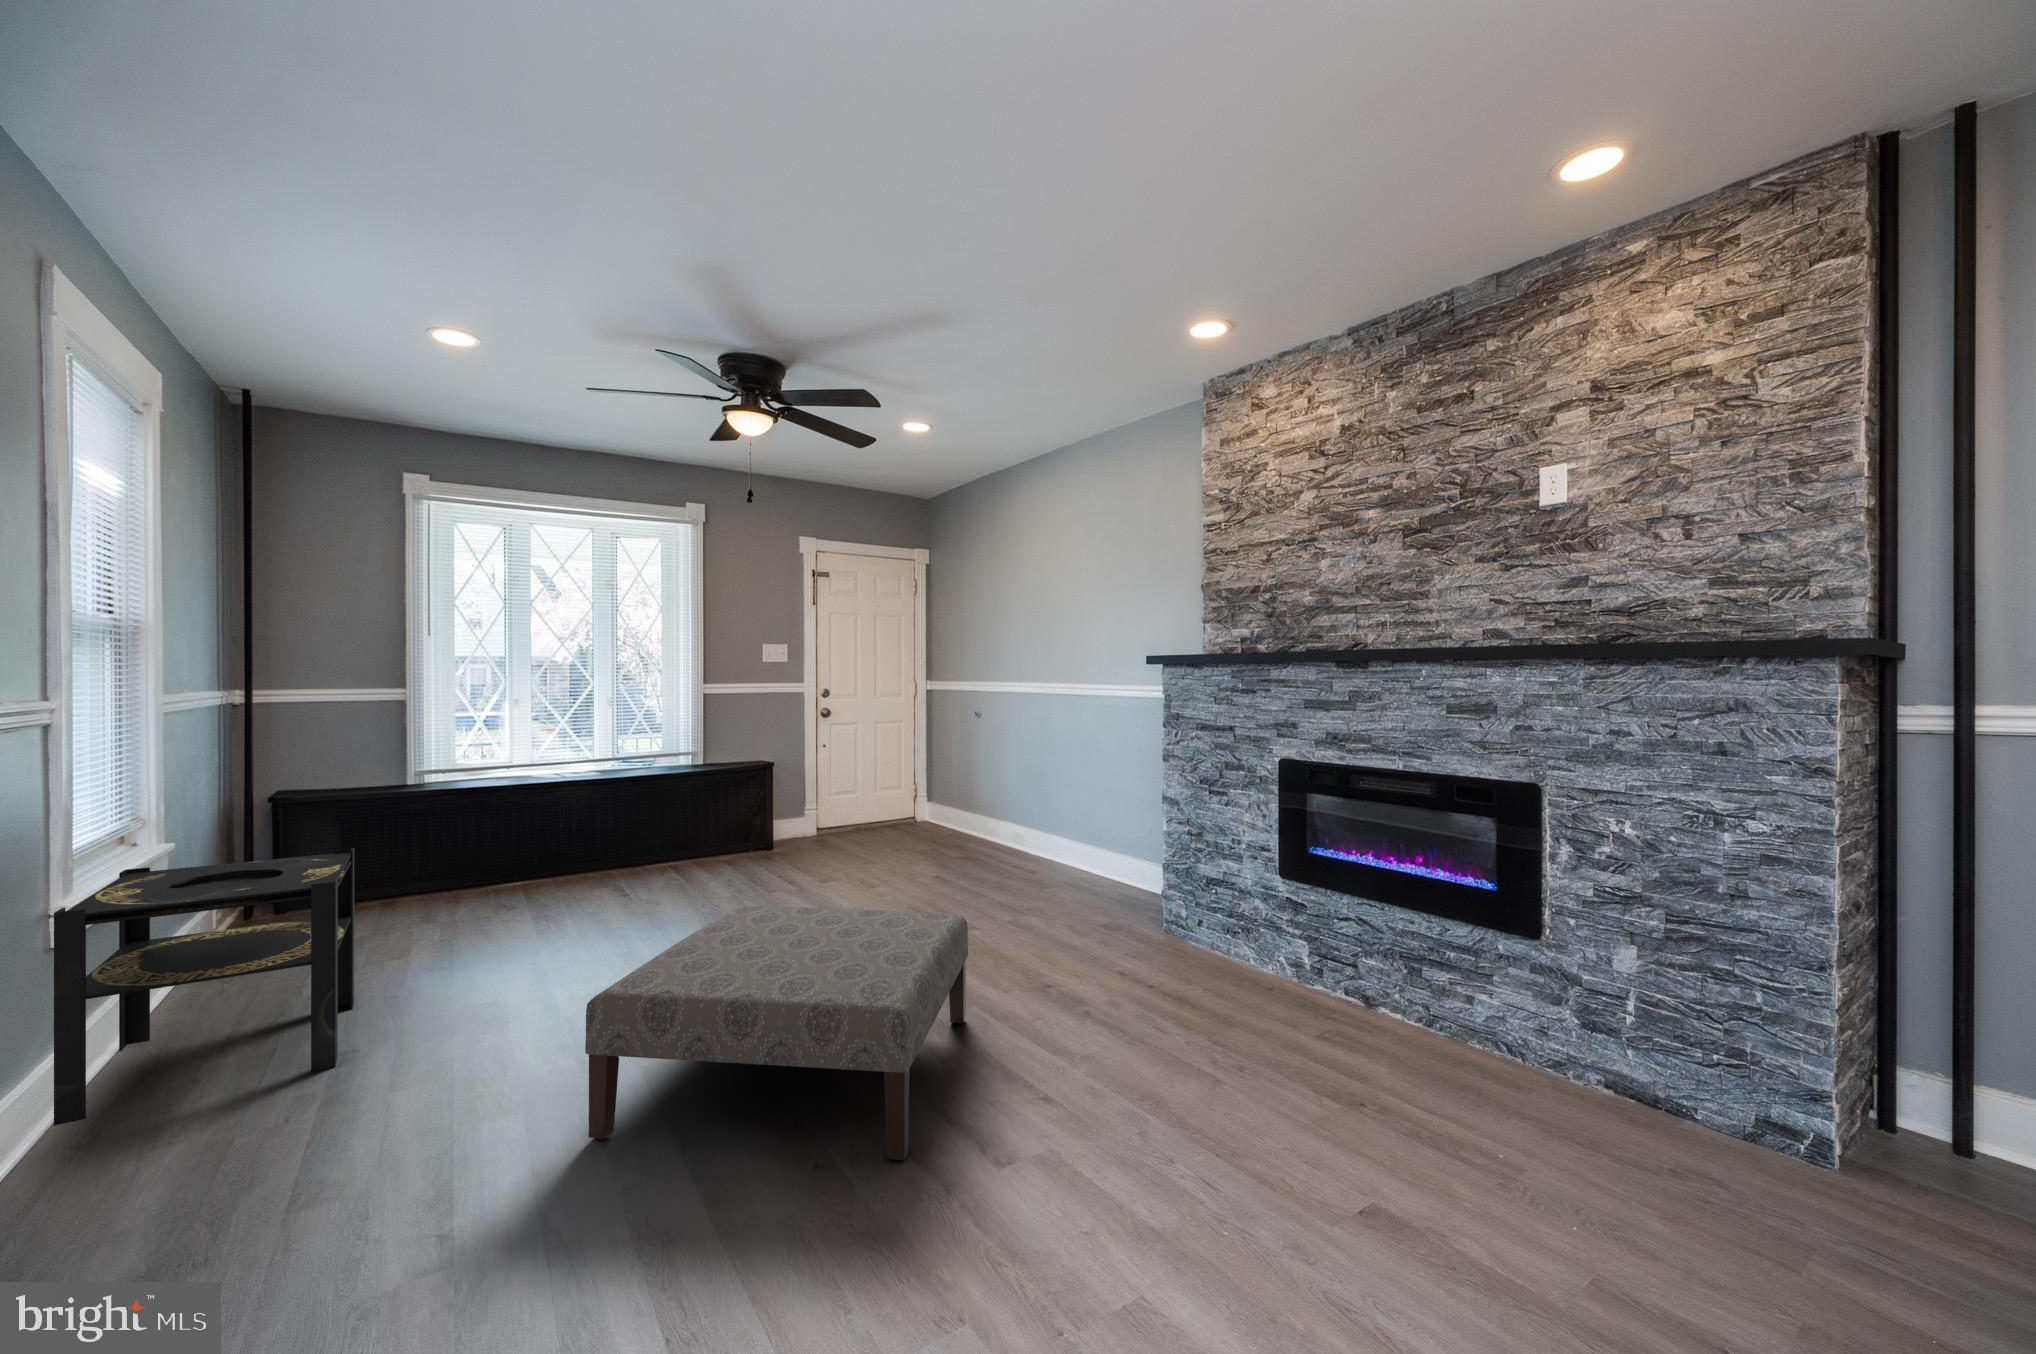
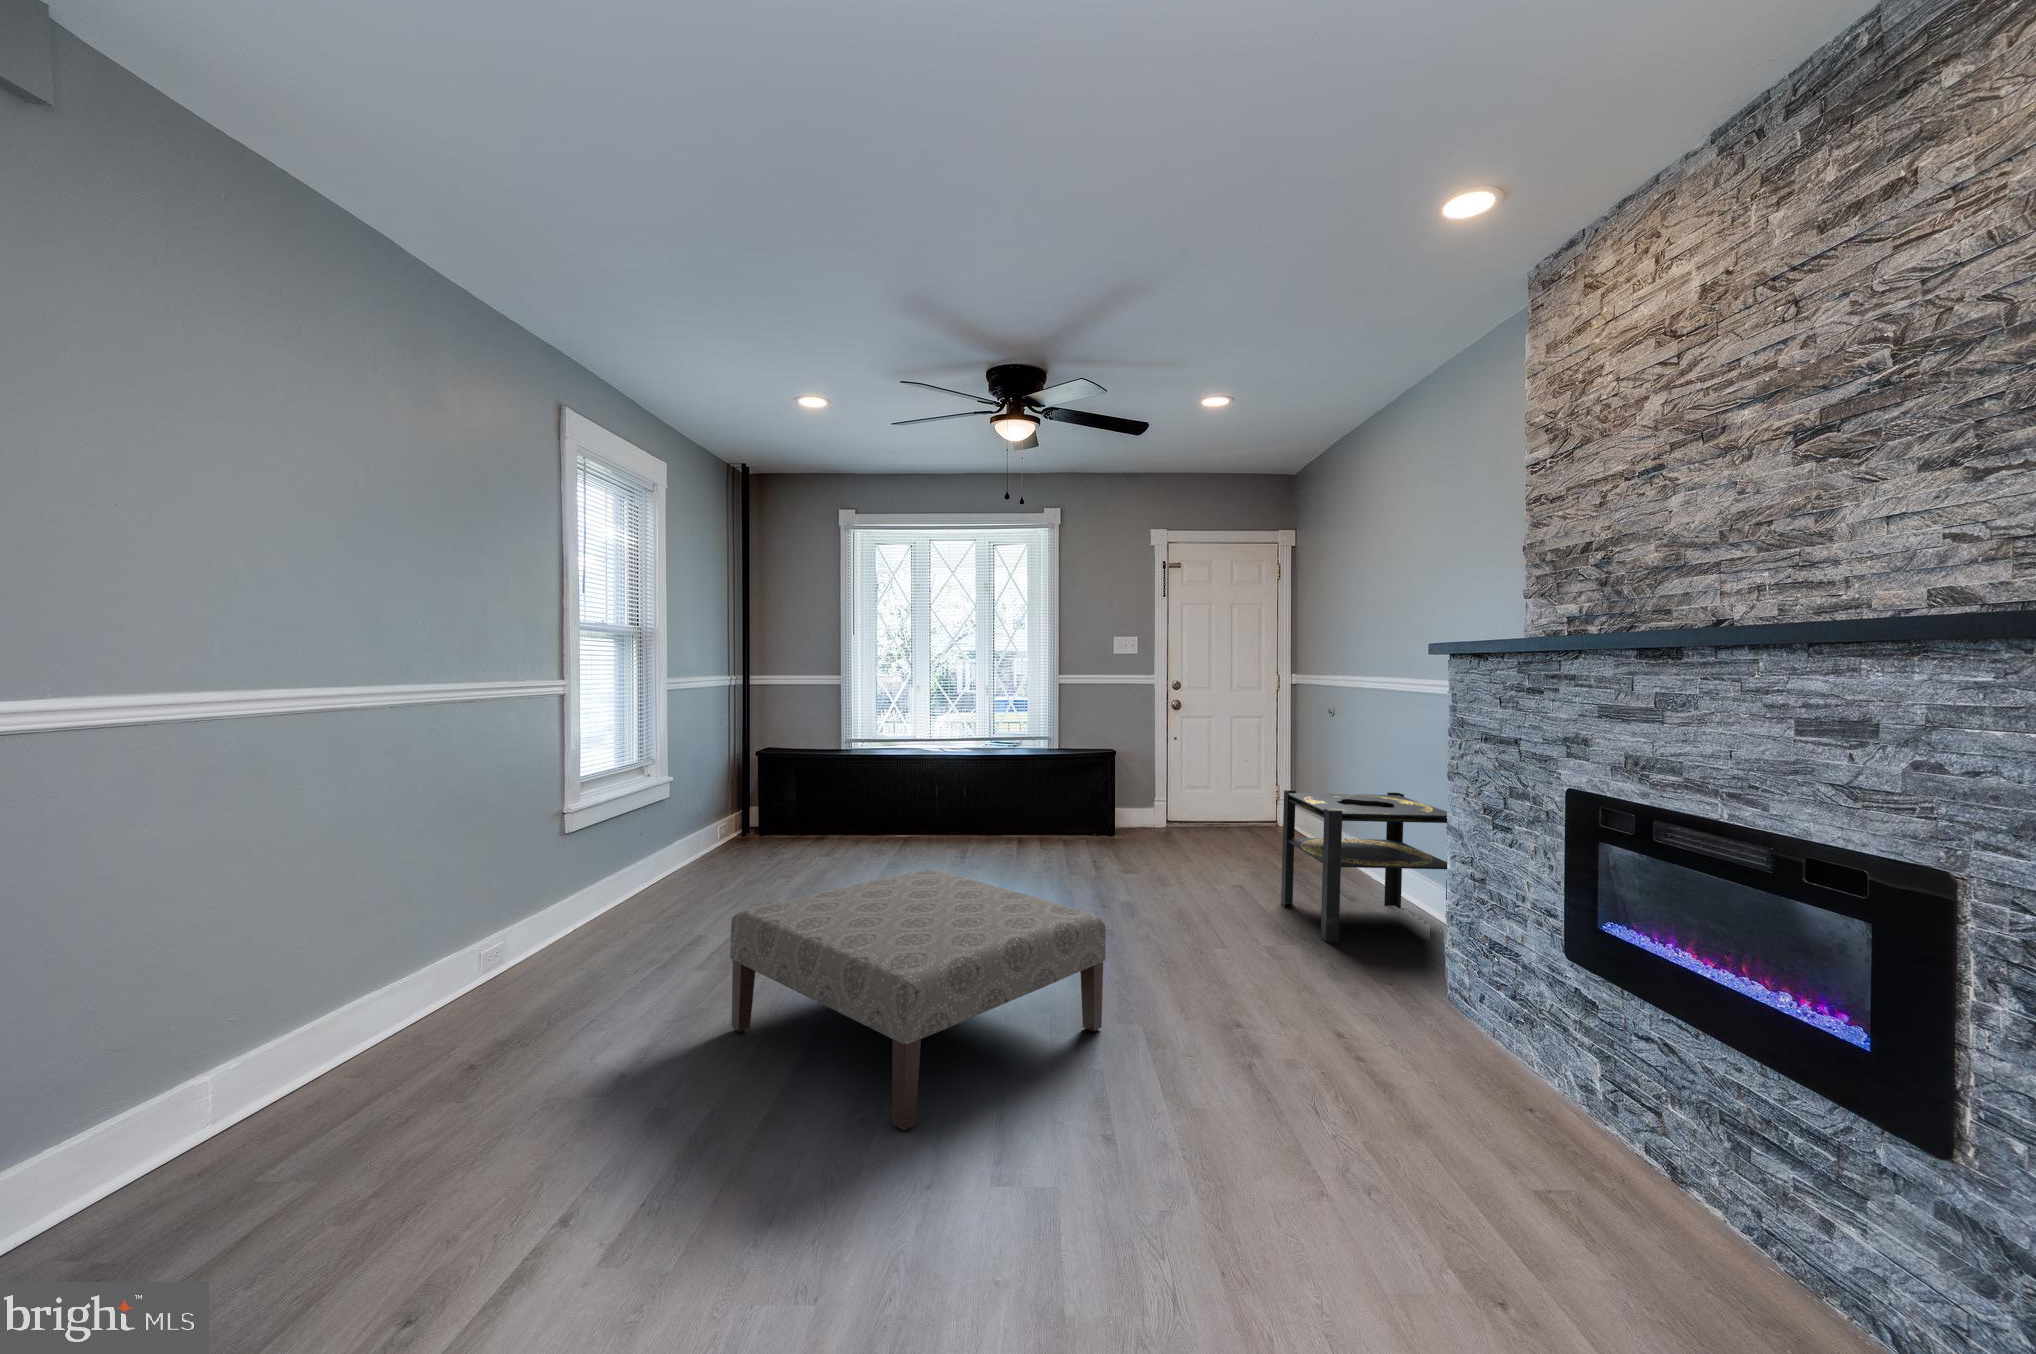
side table: present [54,848,354,1125] -> present [1281,790,1447,942]

